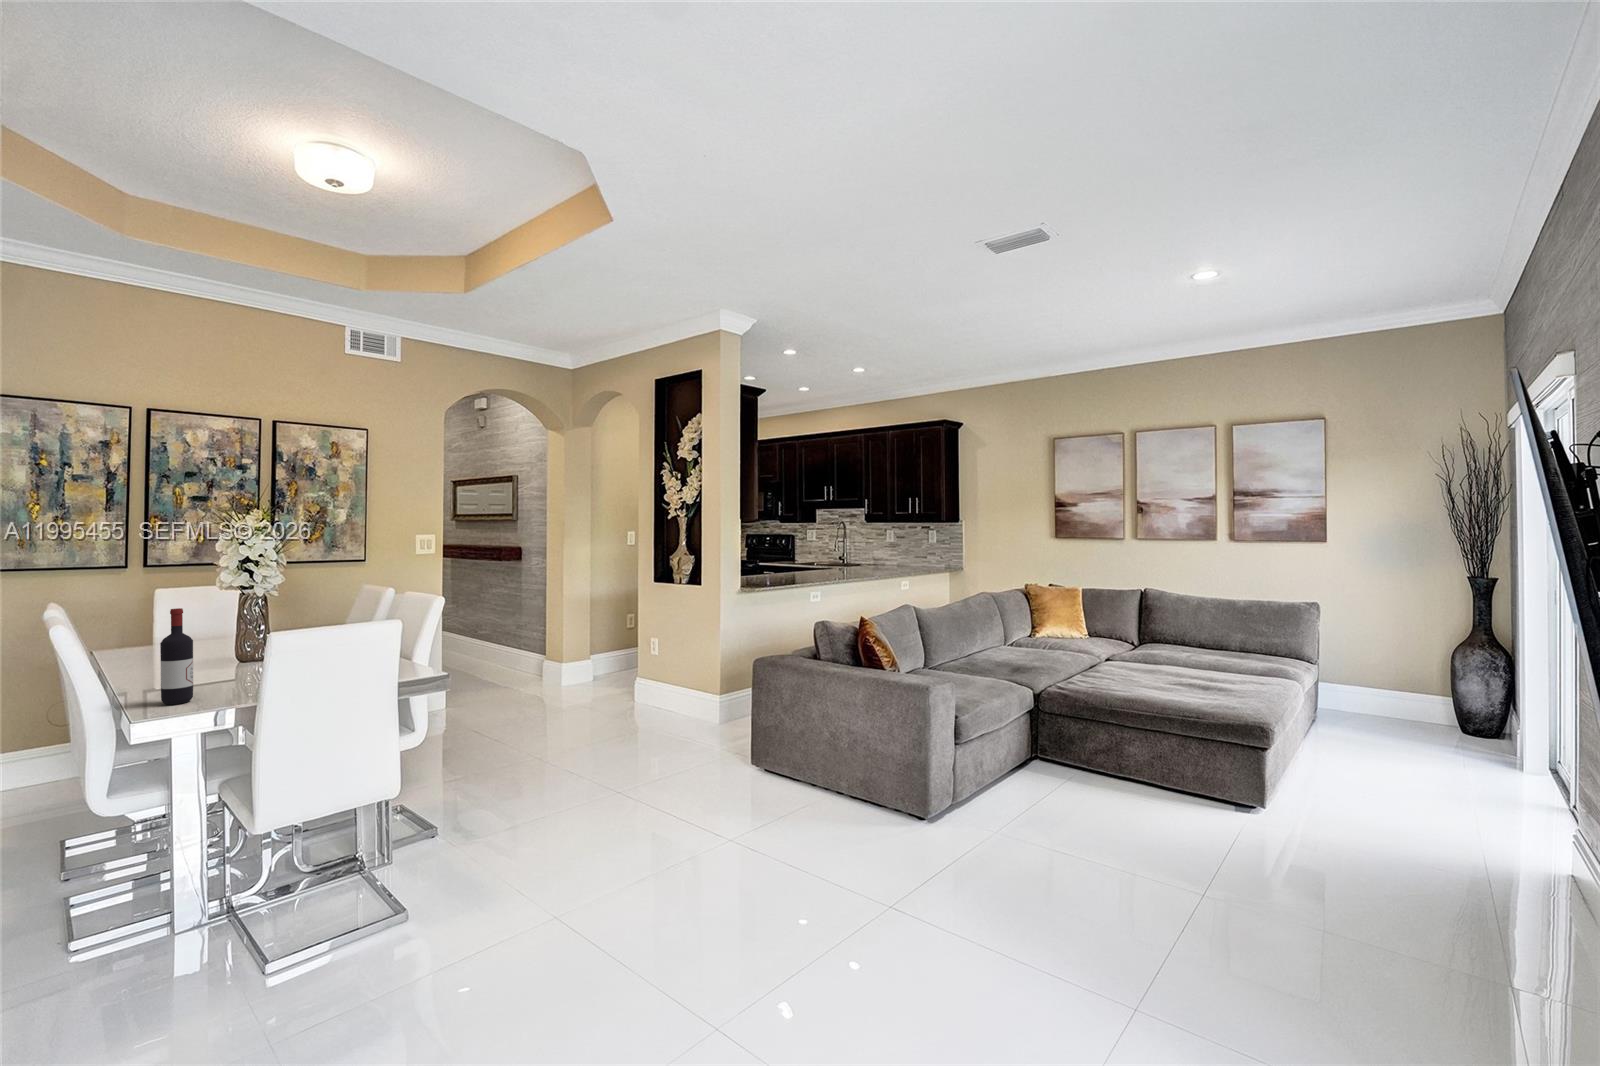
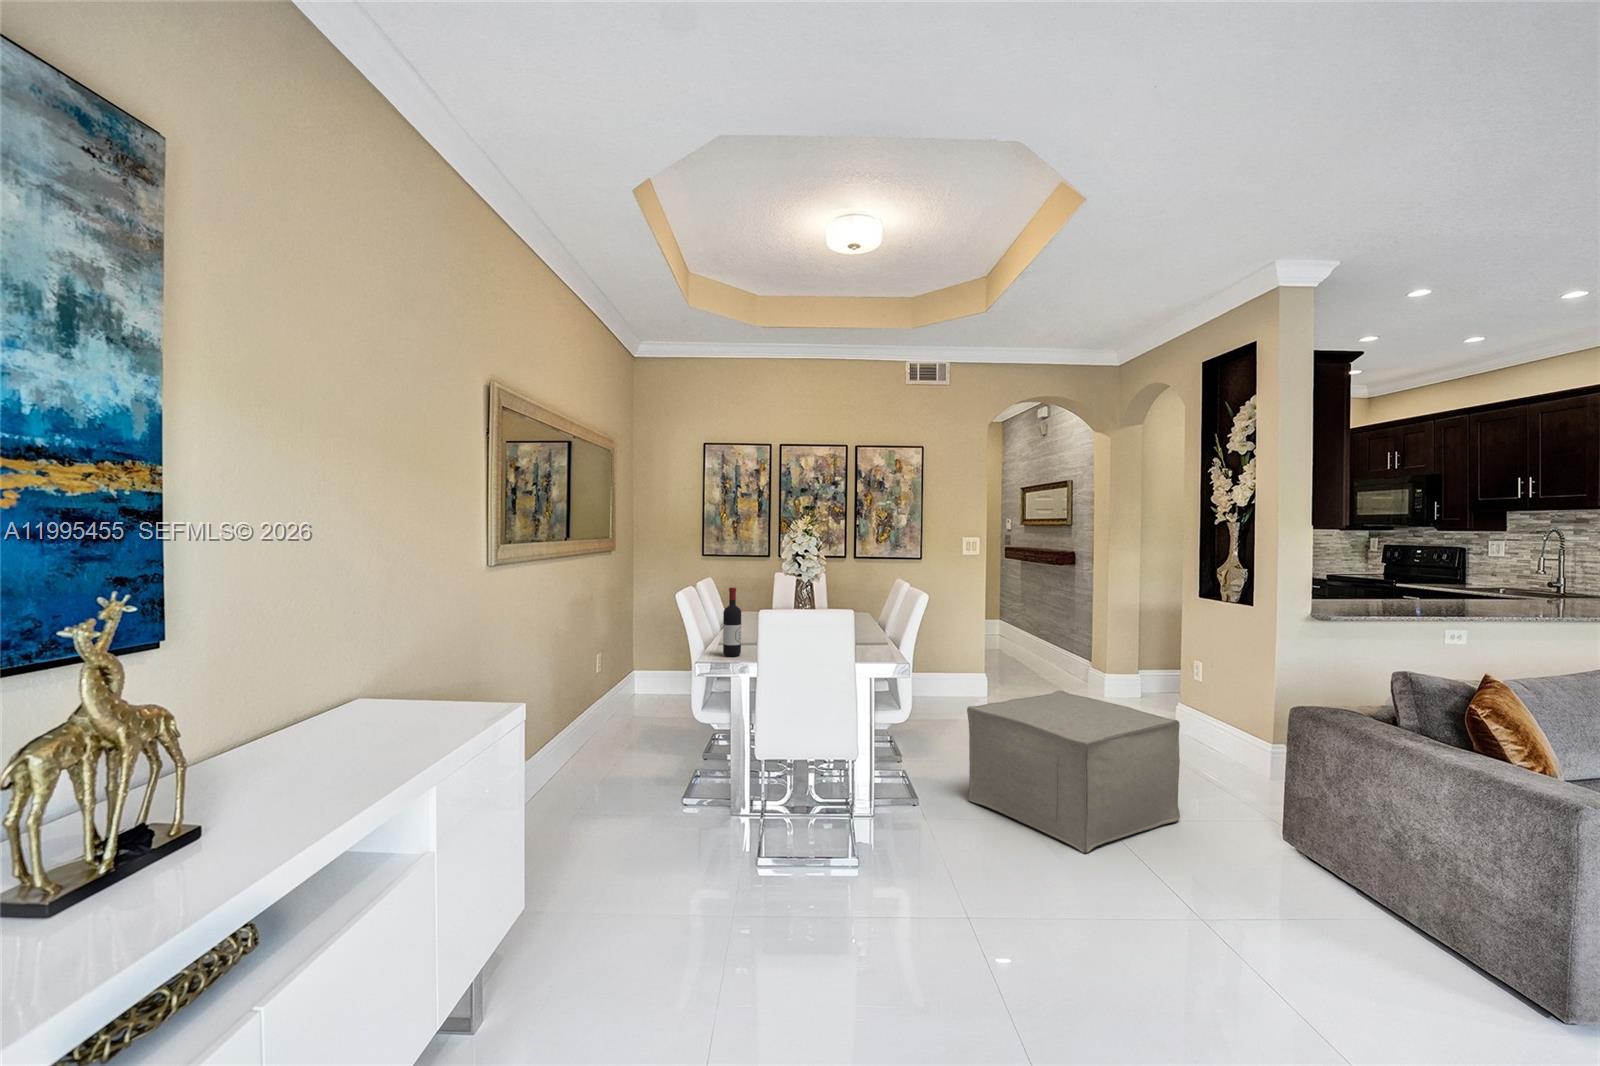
ottoman: none [485,681,677,822] -> present [967,691,1180,853]

